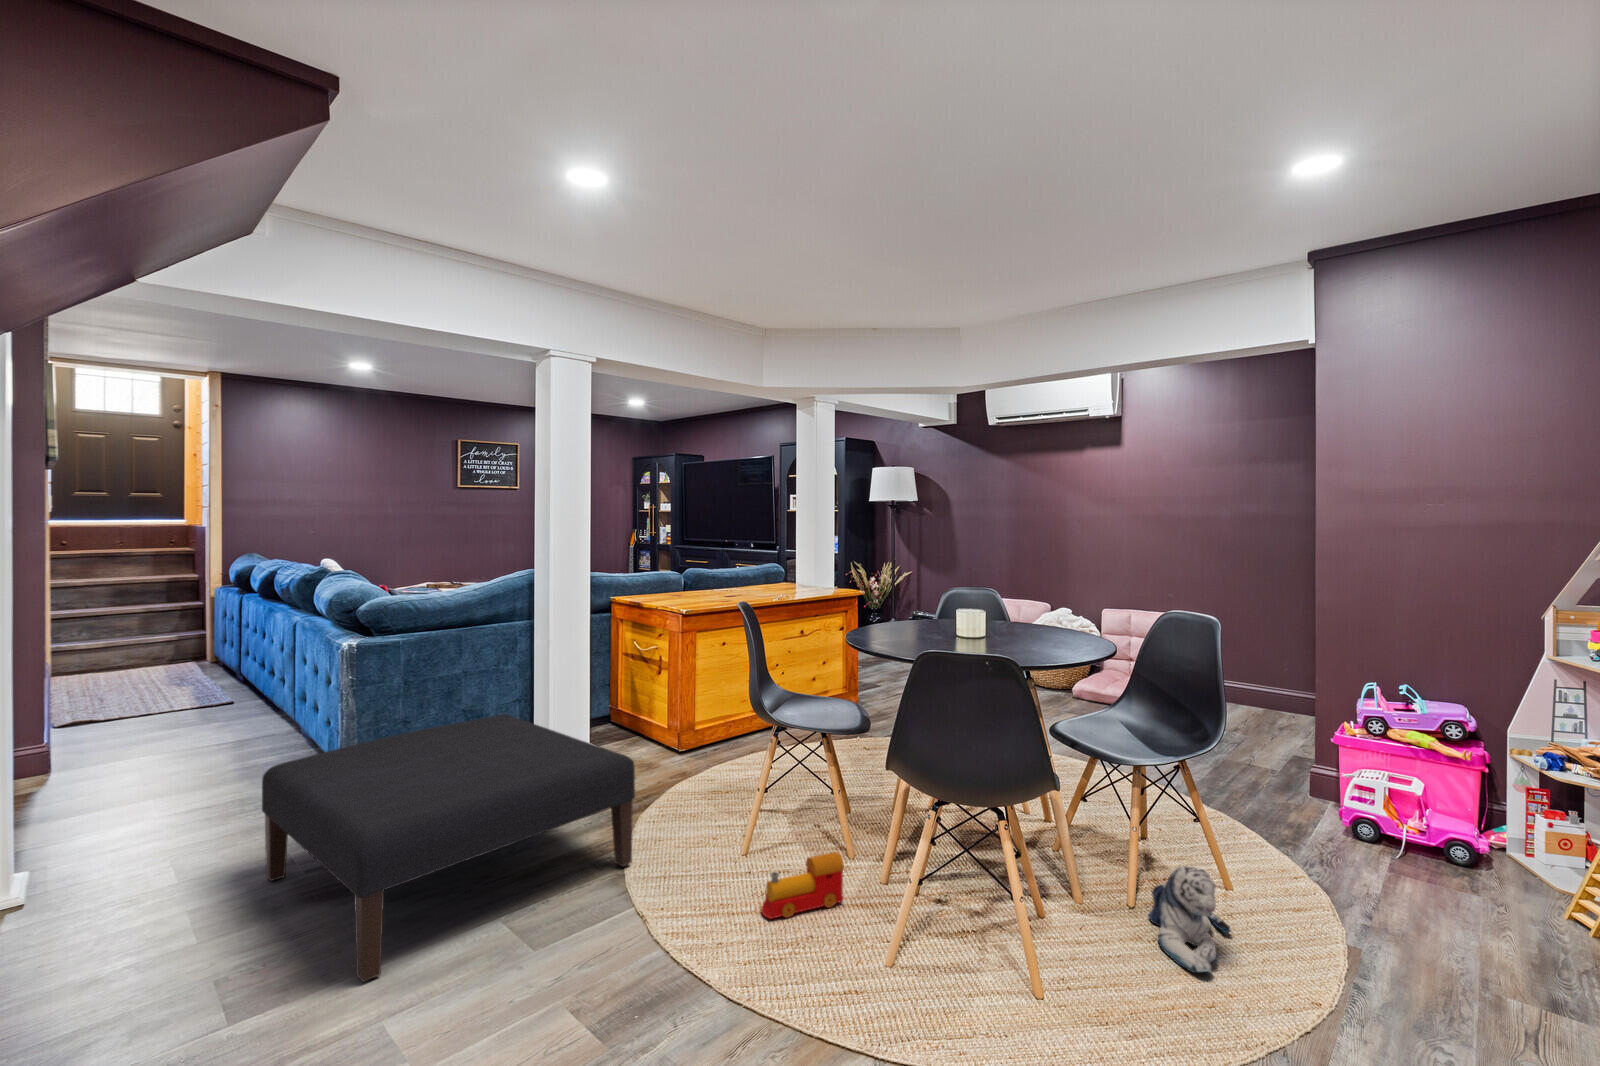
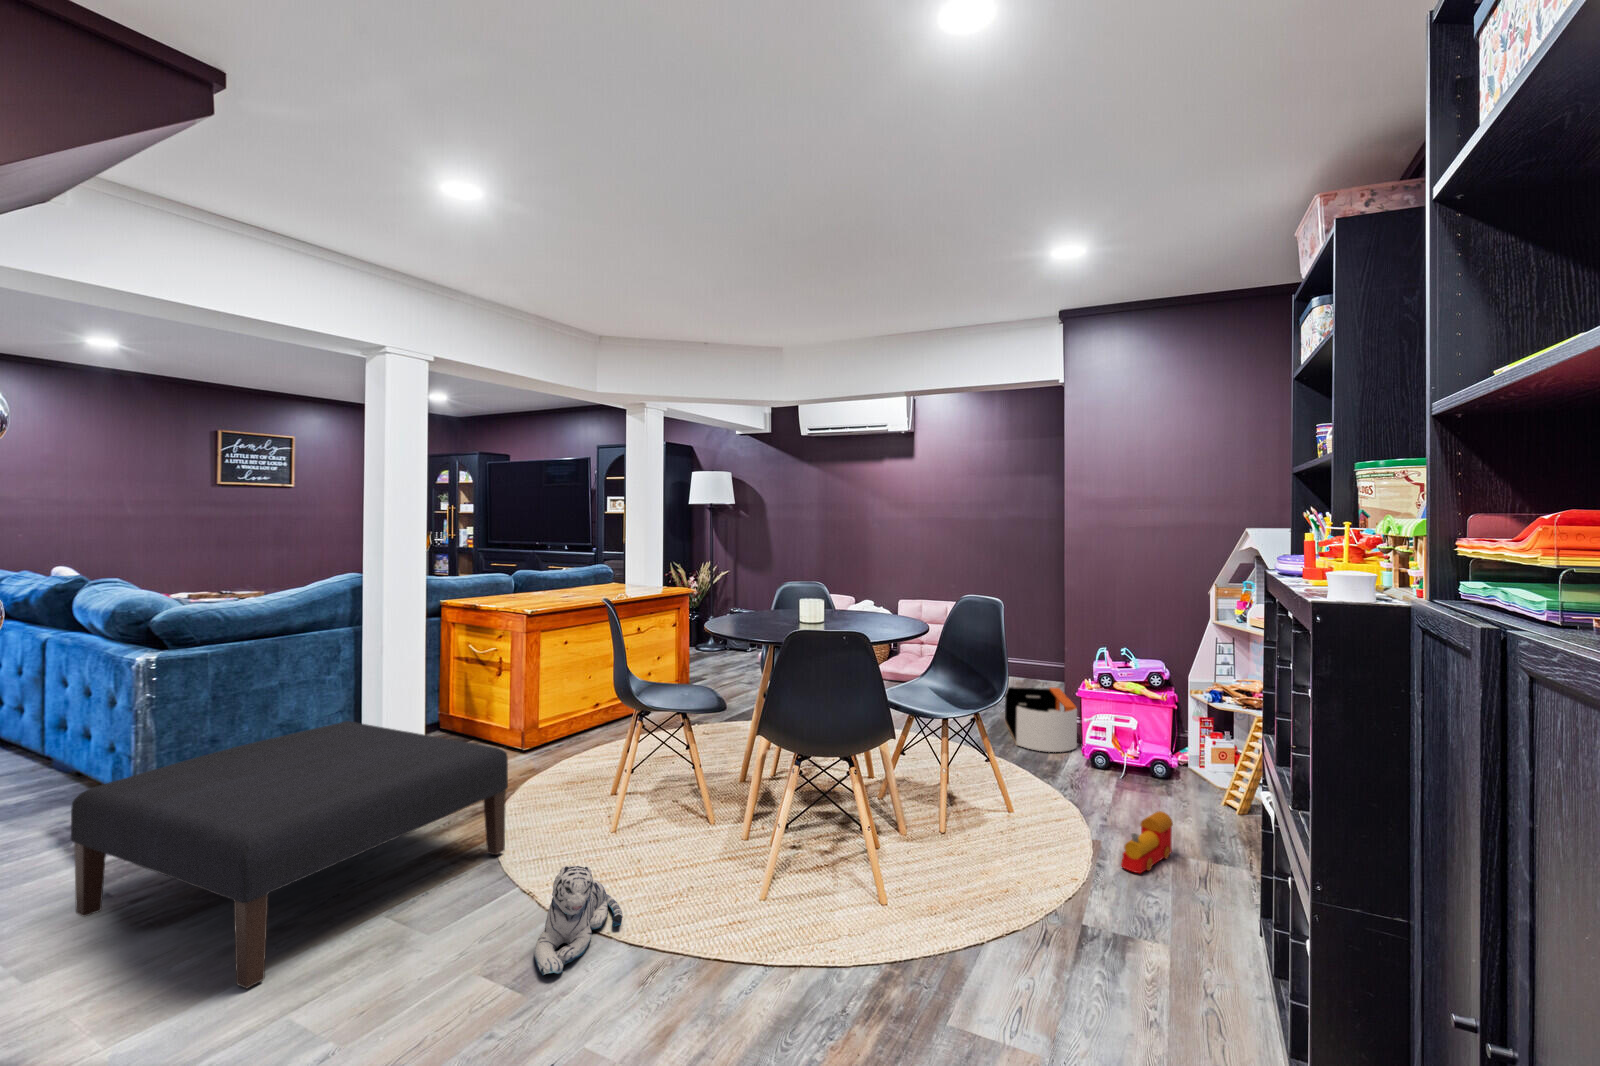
storage bin: none [1231,721,1332,812] -> present [1005,687,1077,752]
toy train: present [761,852,844,919] -> present [1121,811,1173,873]
plush toy: present [1148,866,1230,973] -> present [534,865,622,976]

